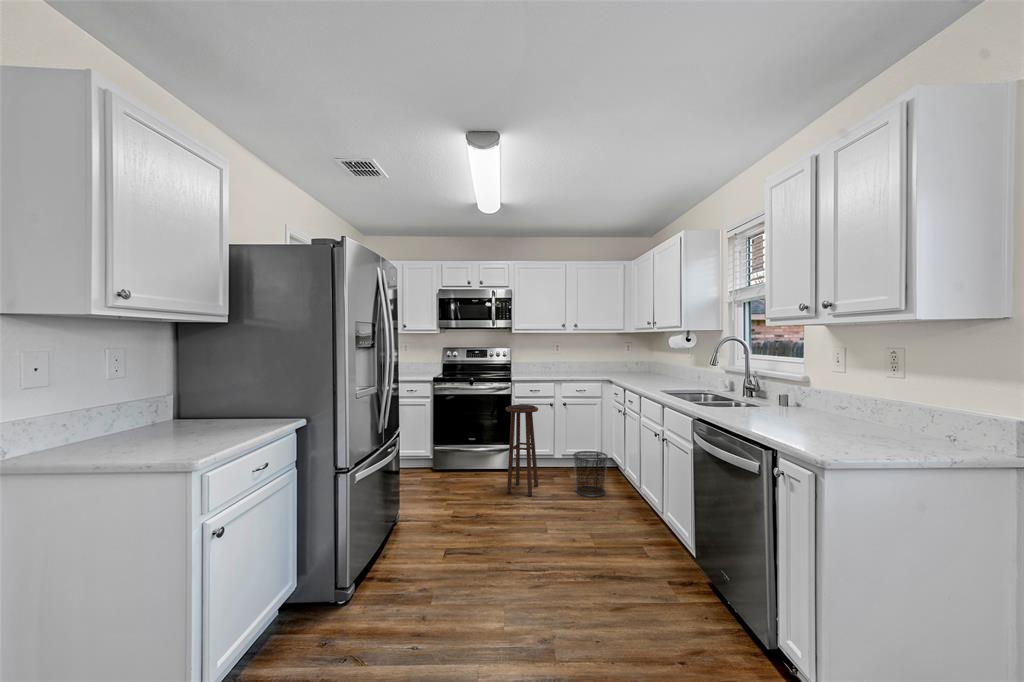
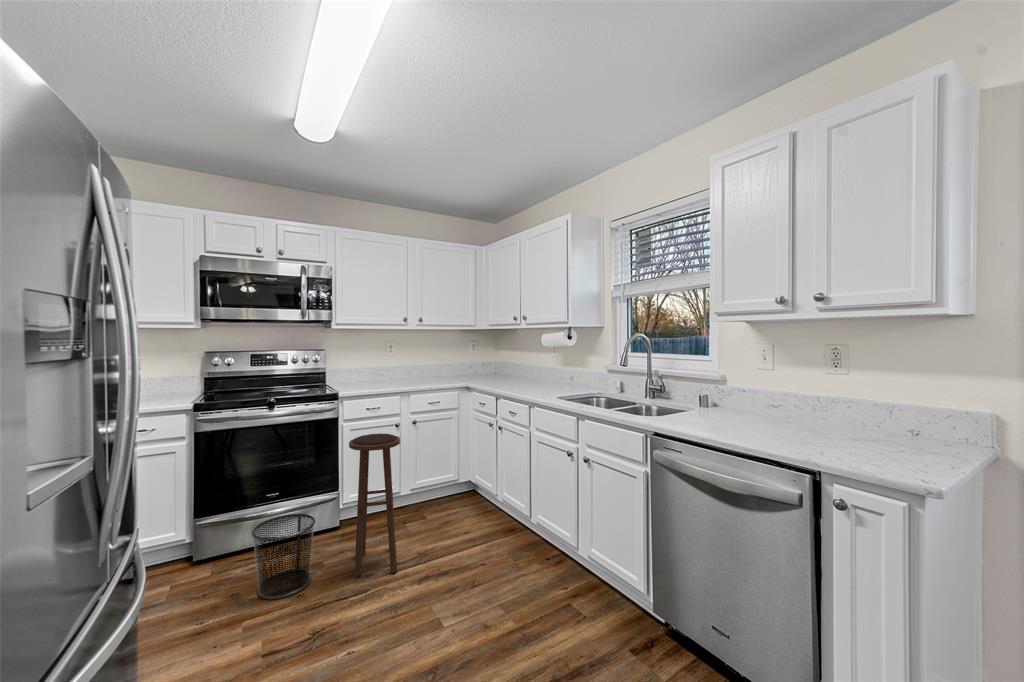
waste bin: present [573,451,608,497] -> present [252,514,315,599]

